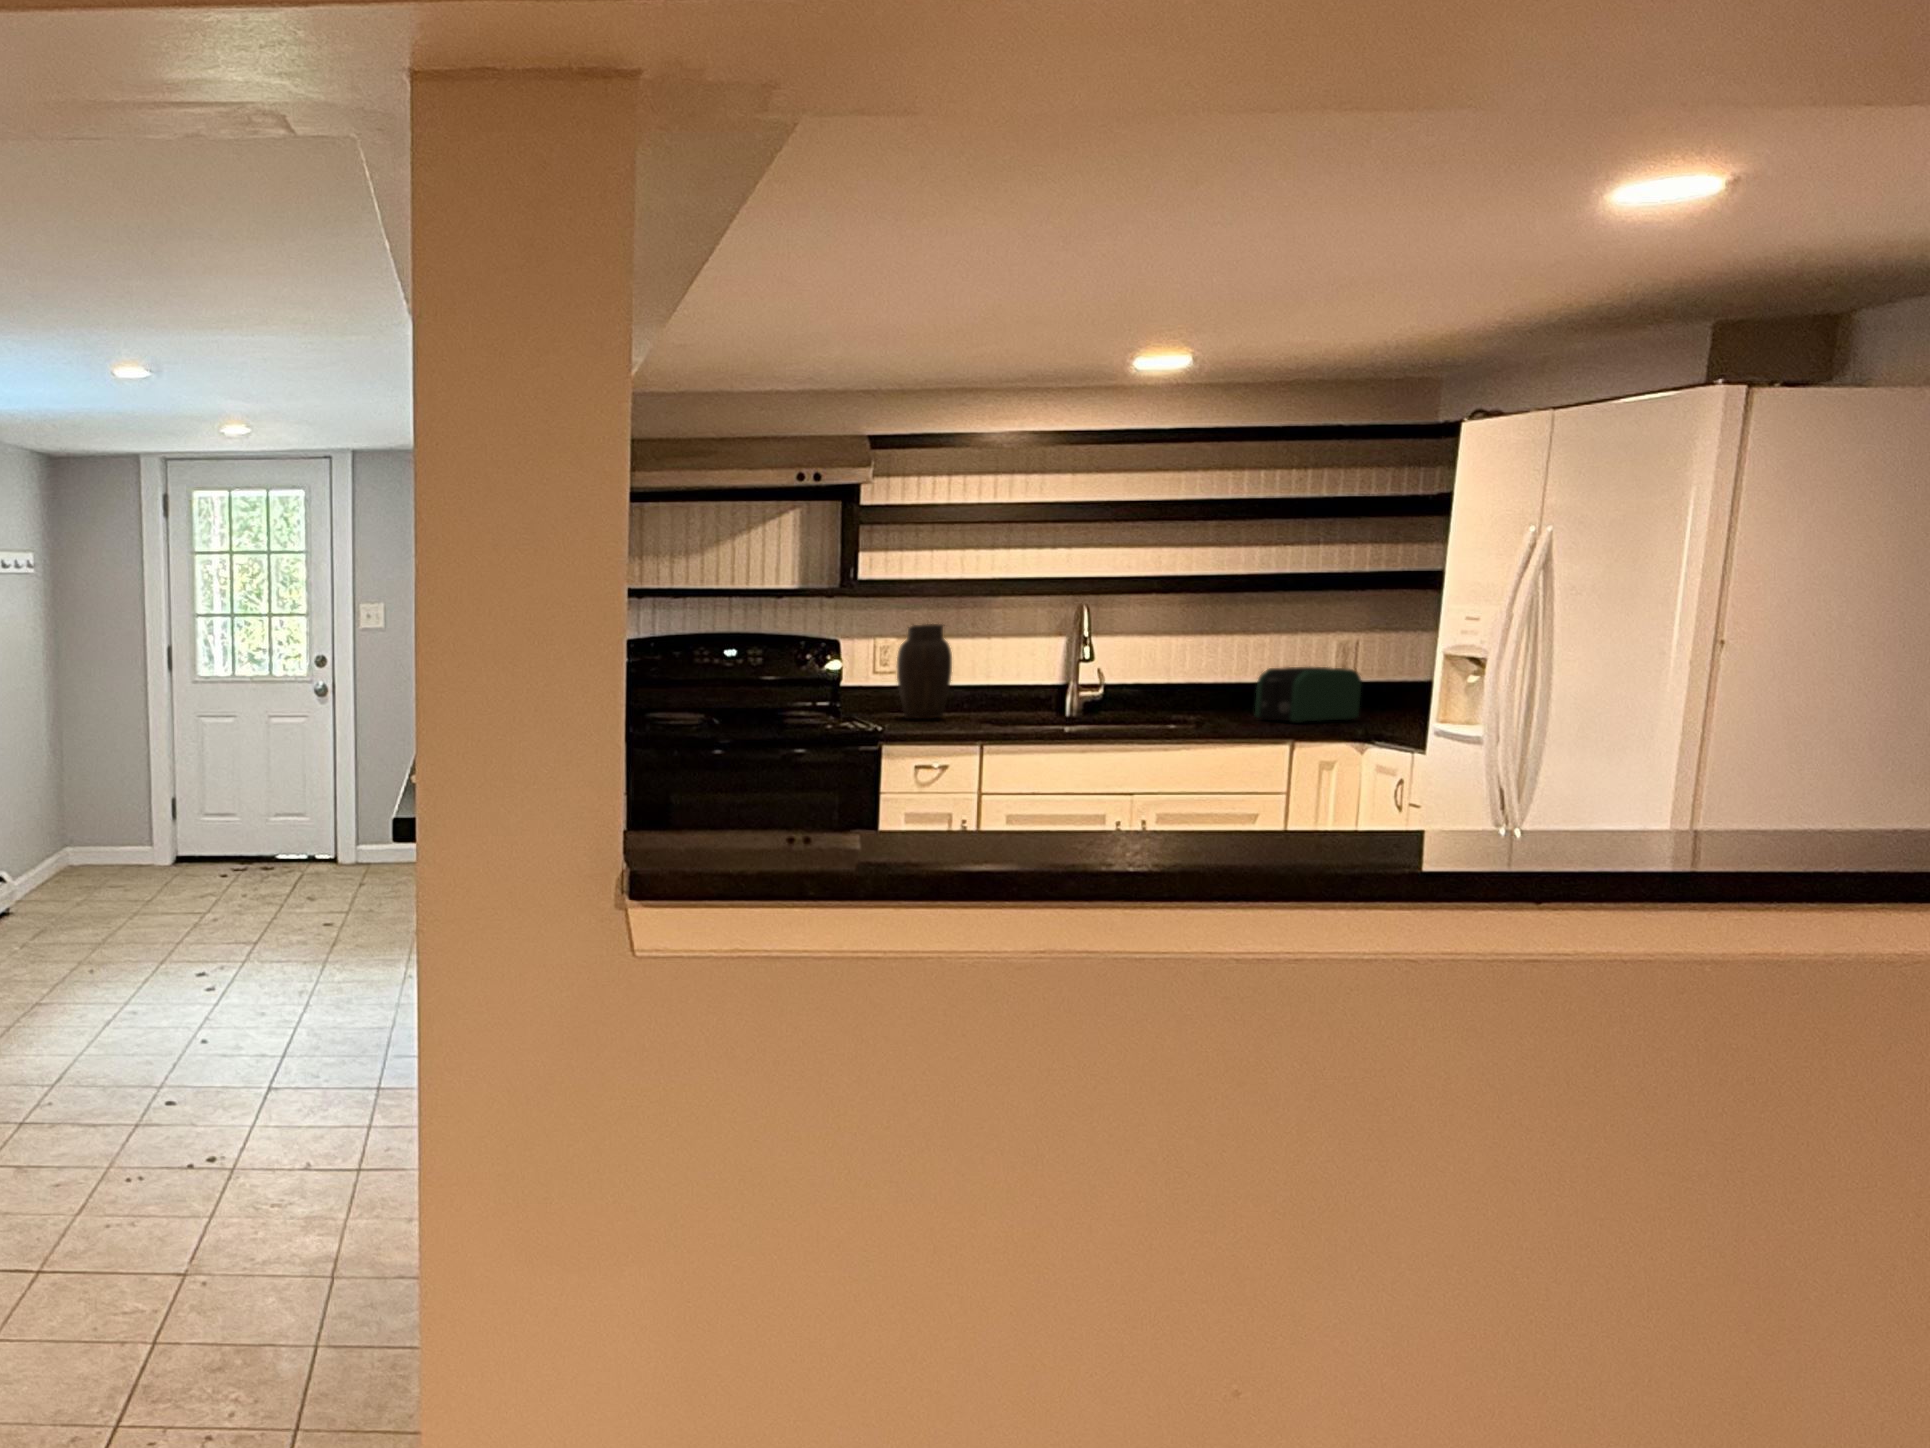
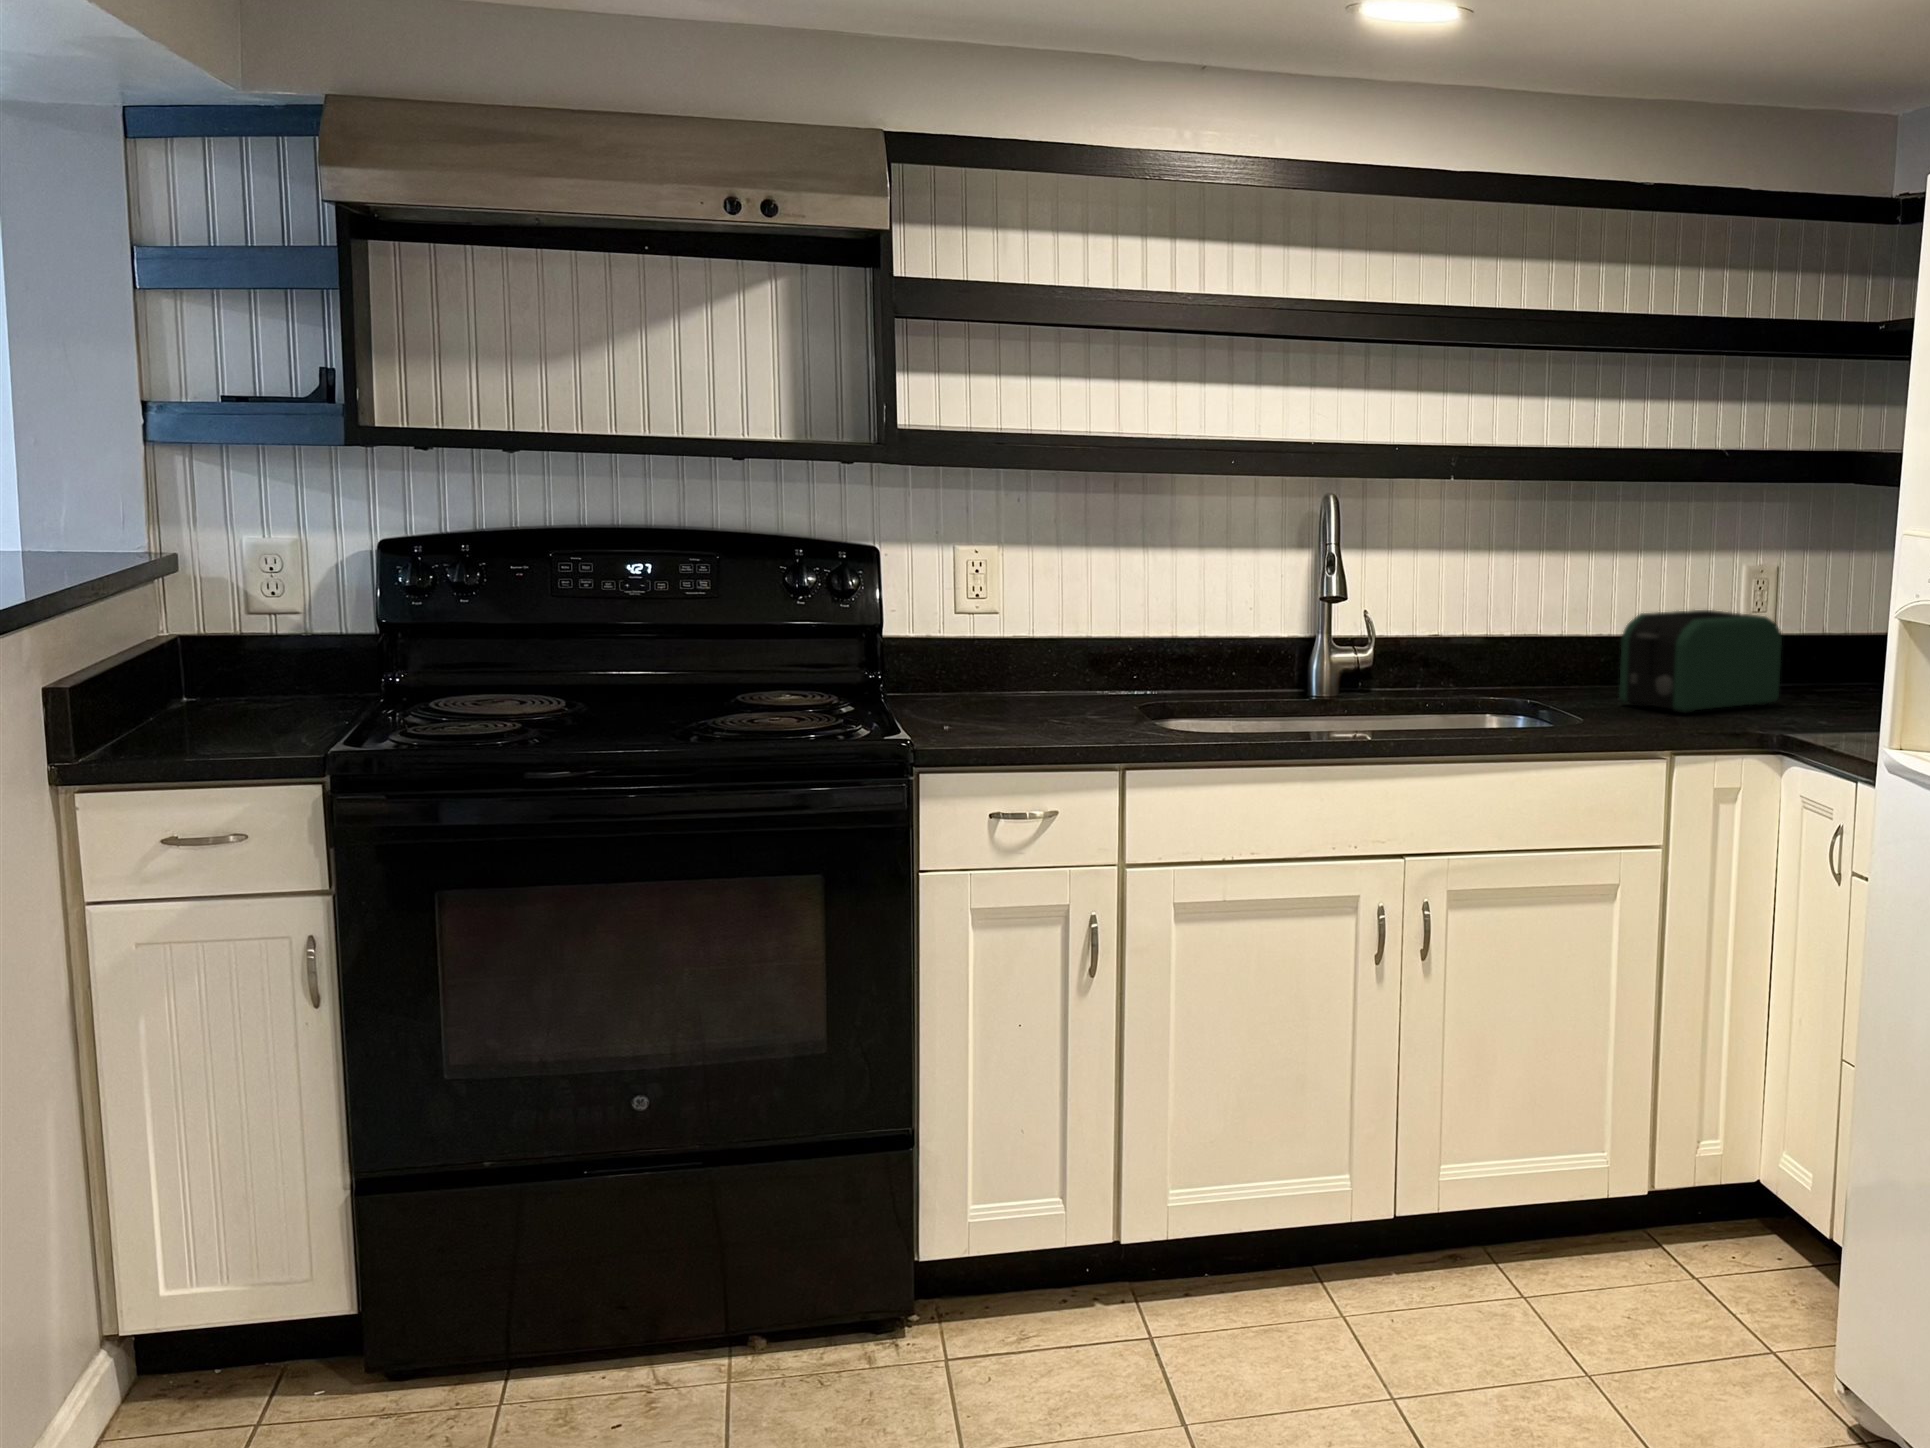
vase: present [897,624,952,719] -> none [976,520,1084,711]

